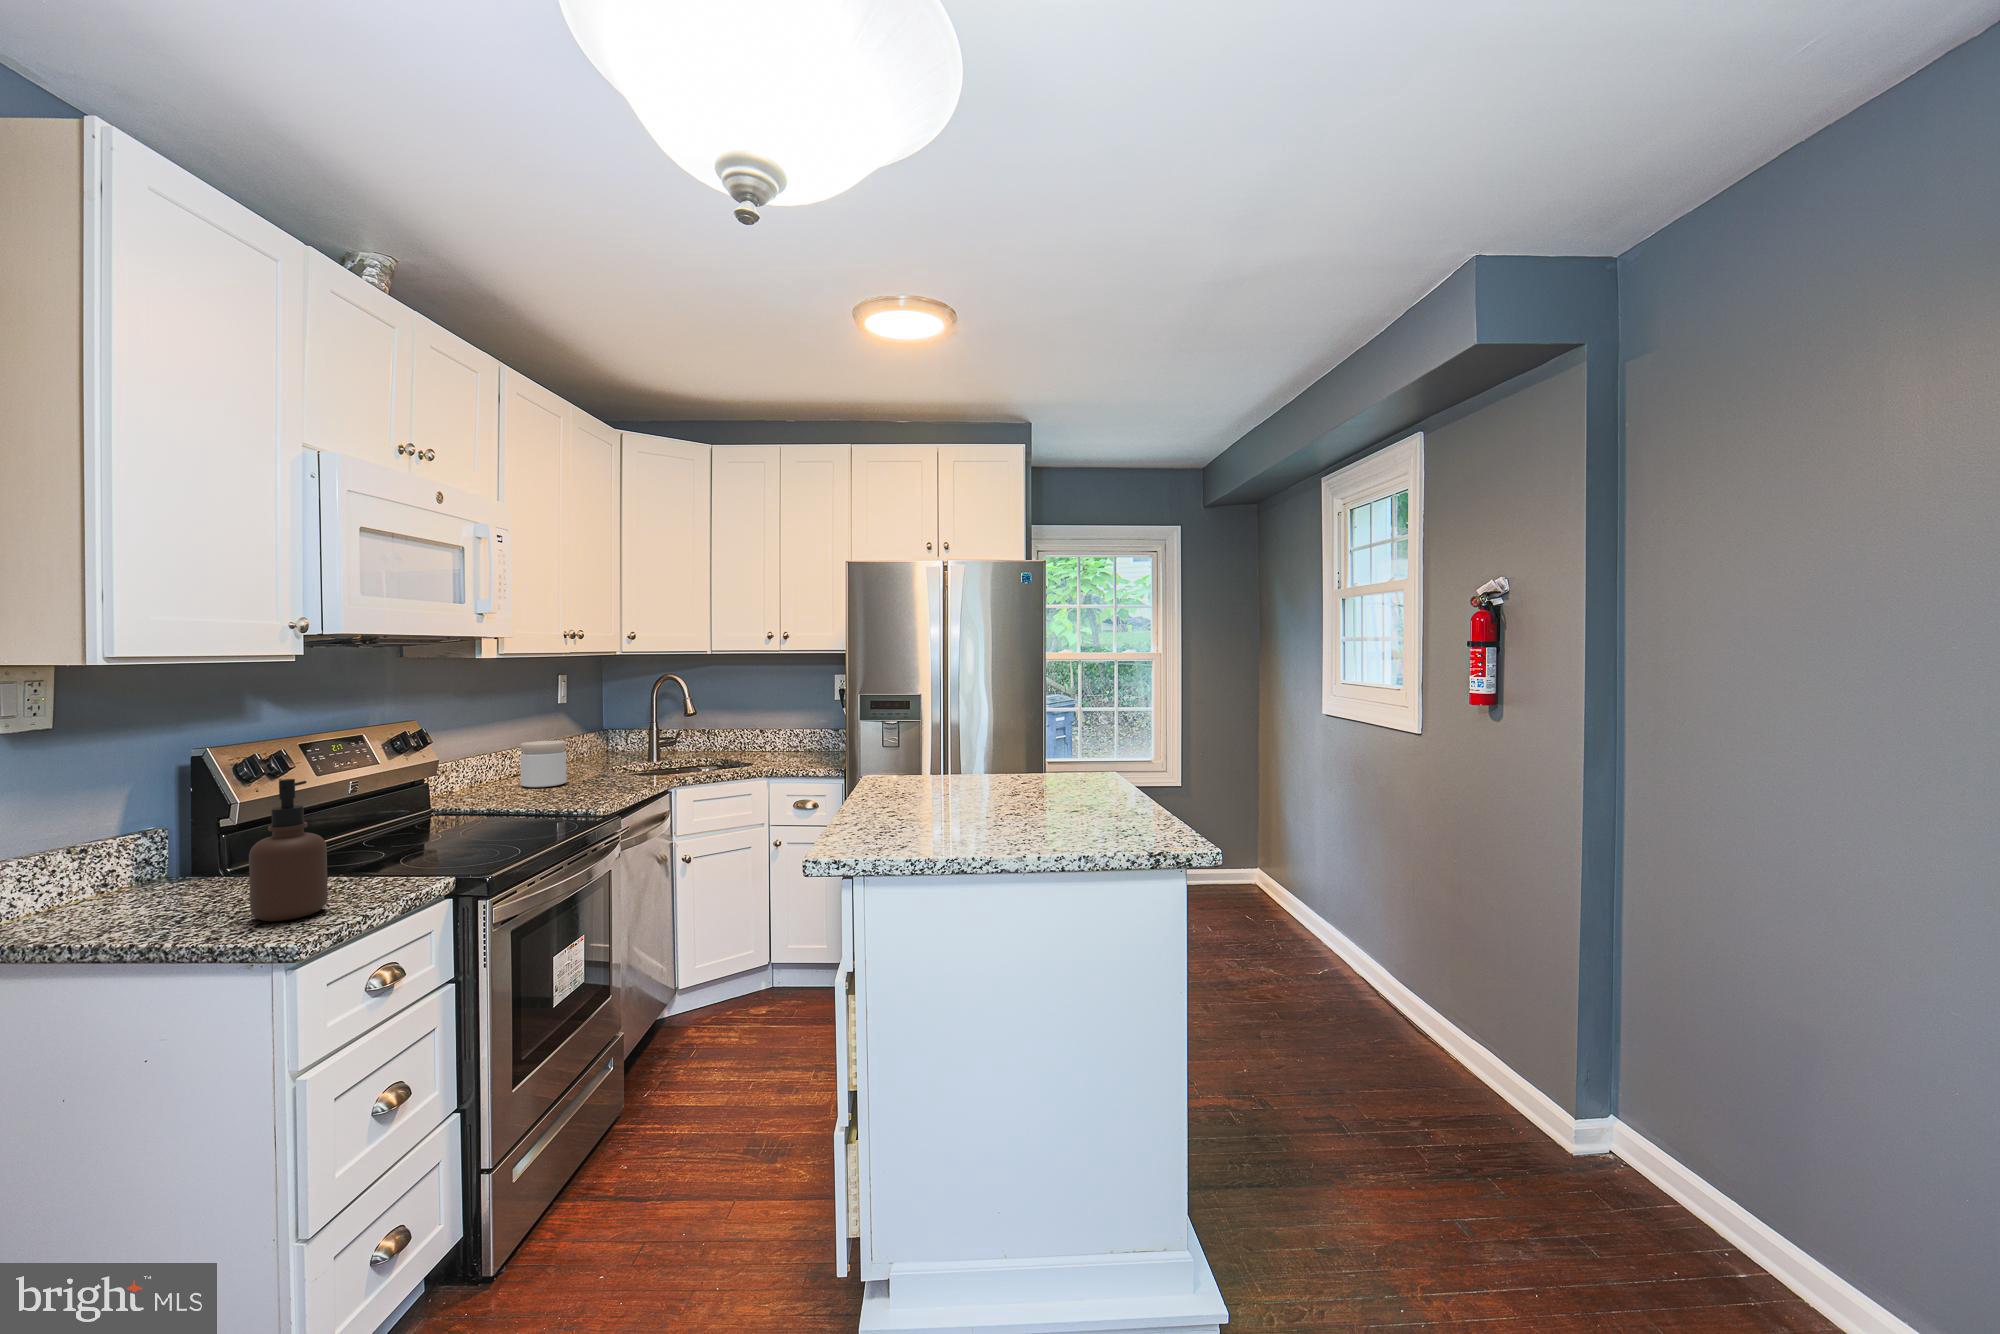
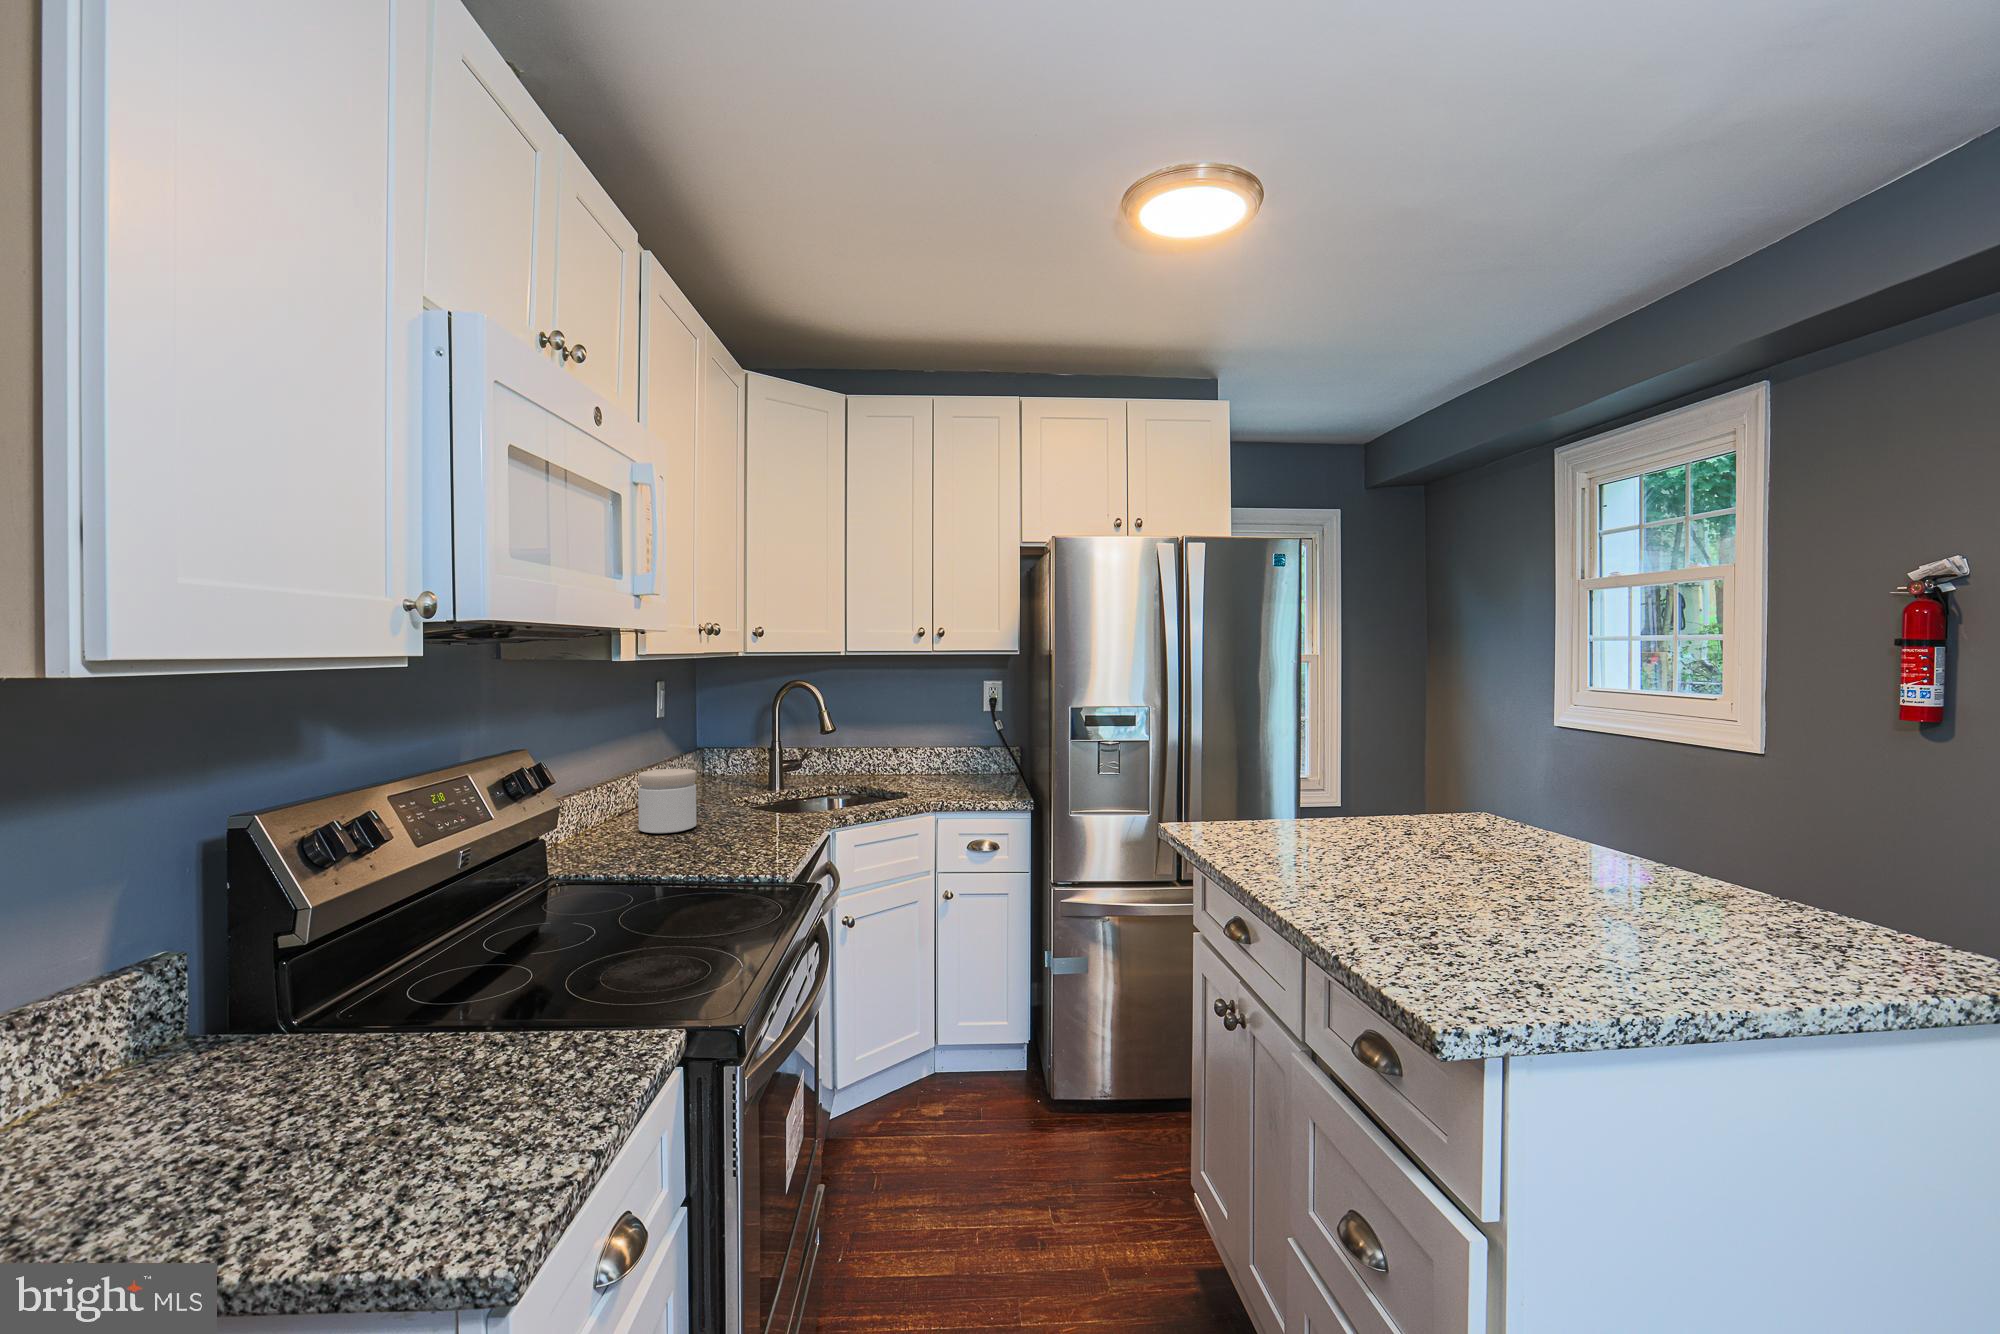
soap dispenser: present [249,779,328,921] -> none [377,891,514,1179]

